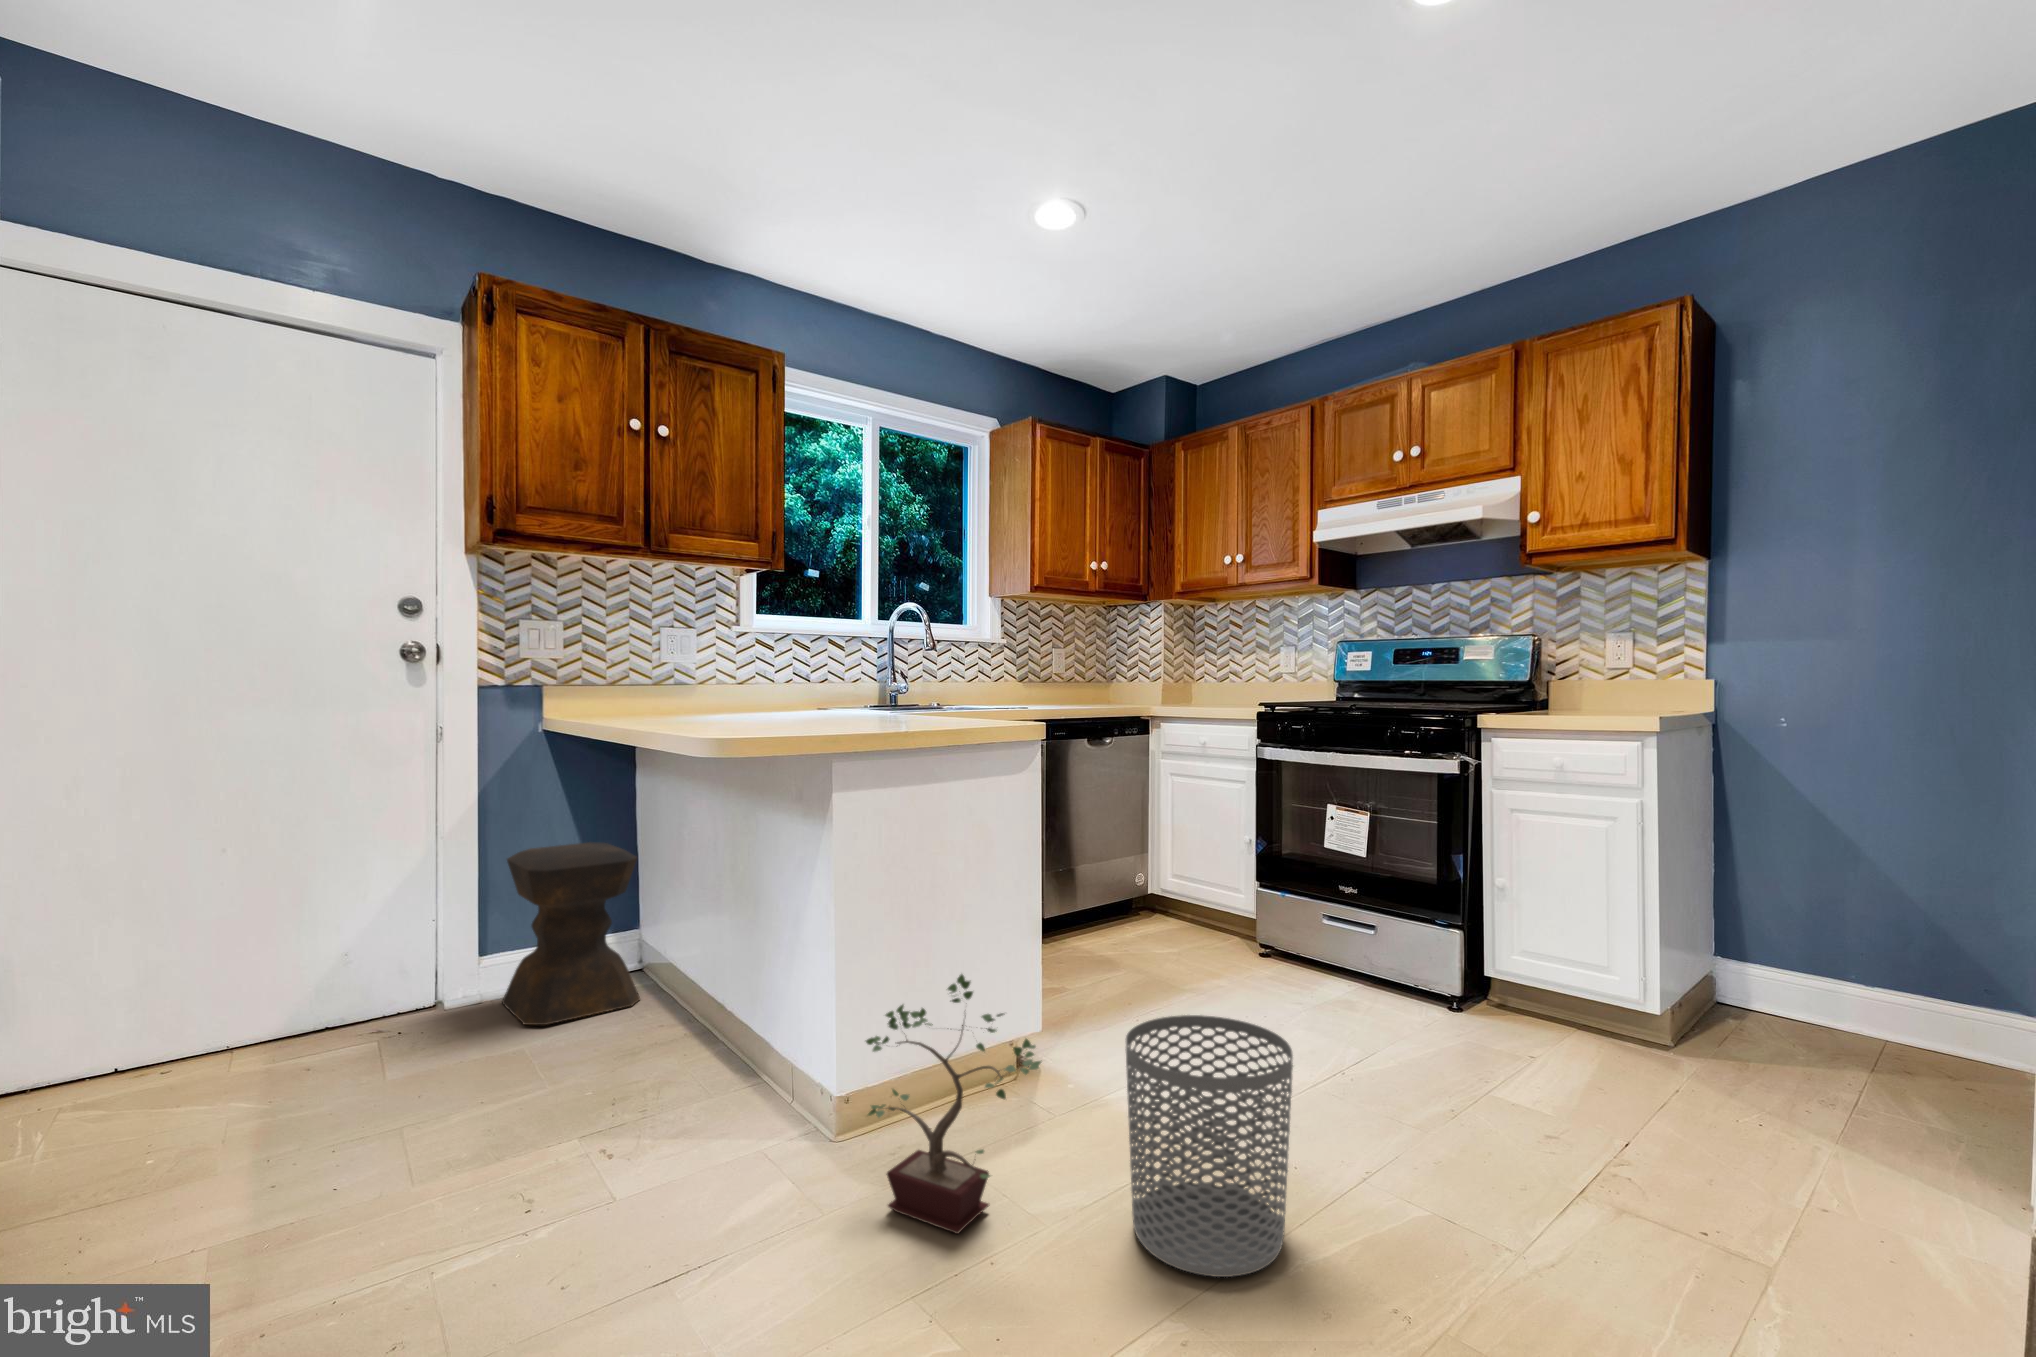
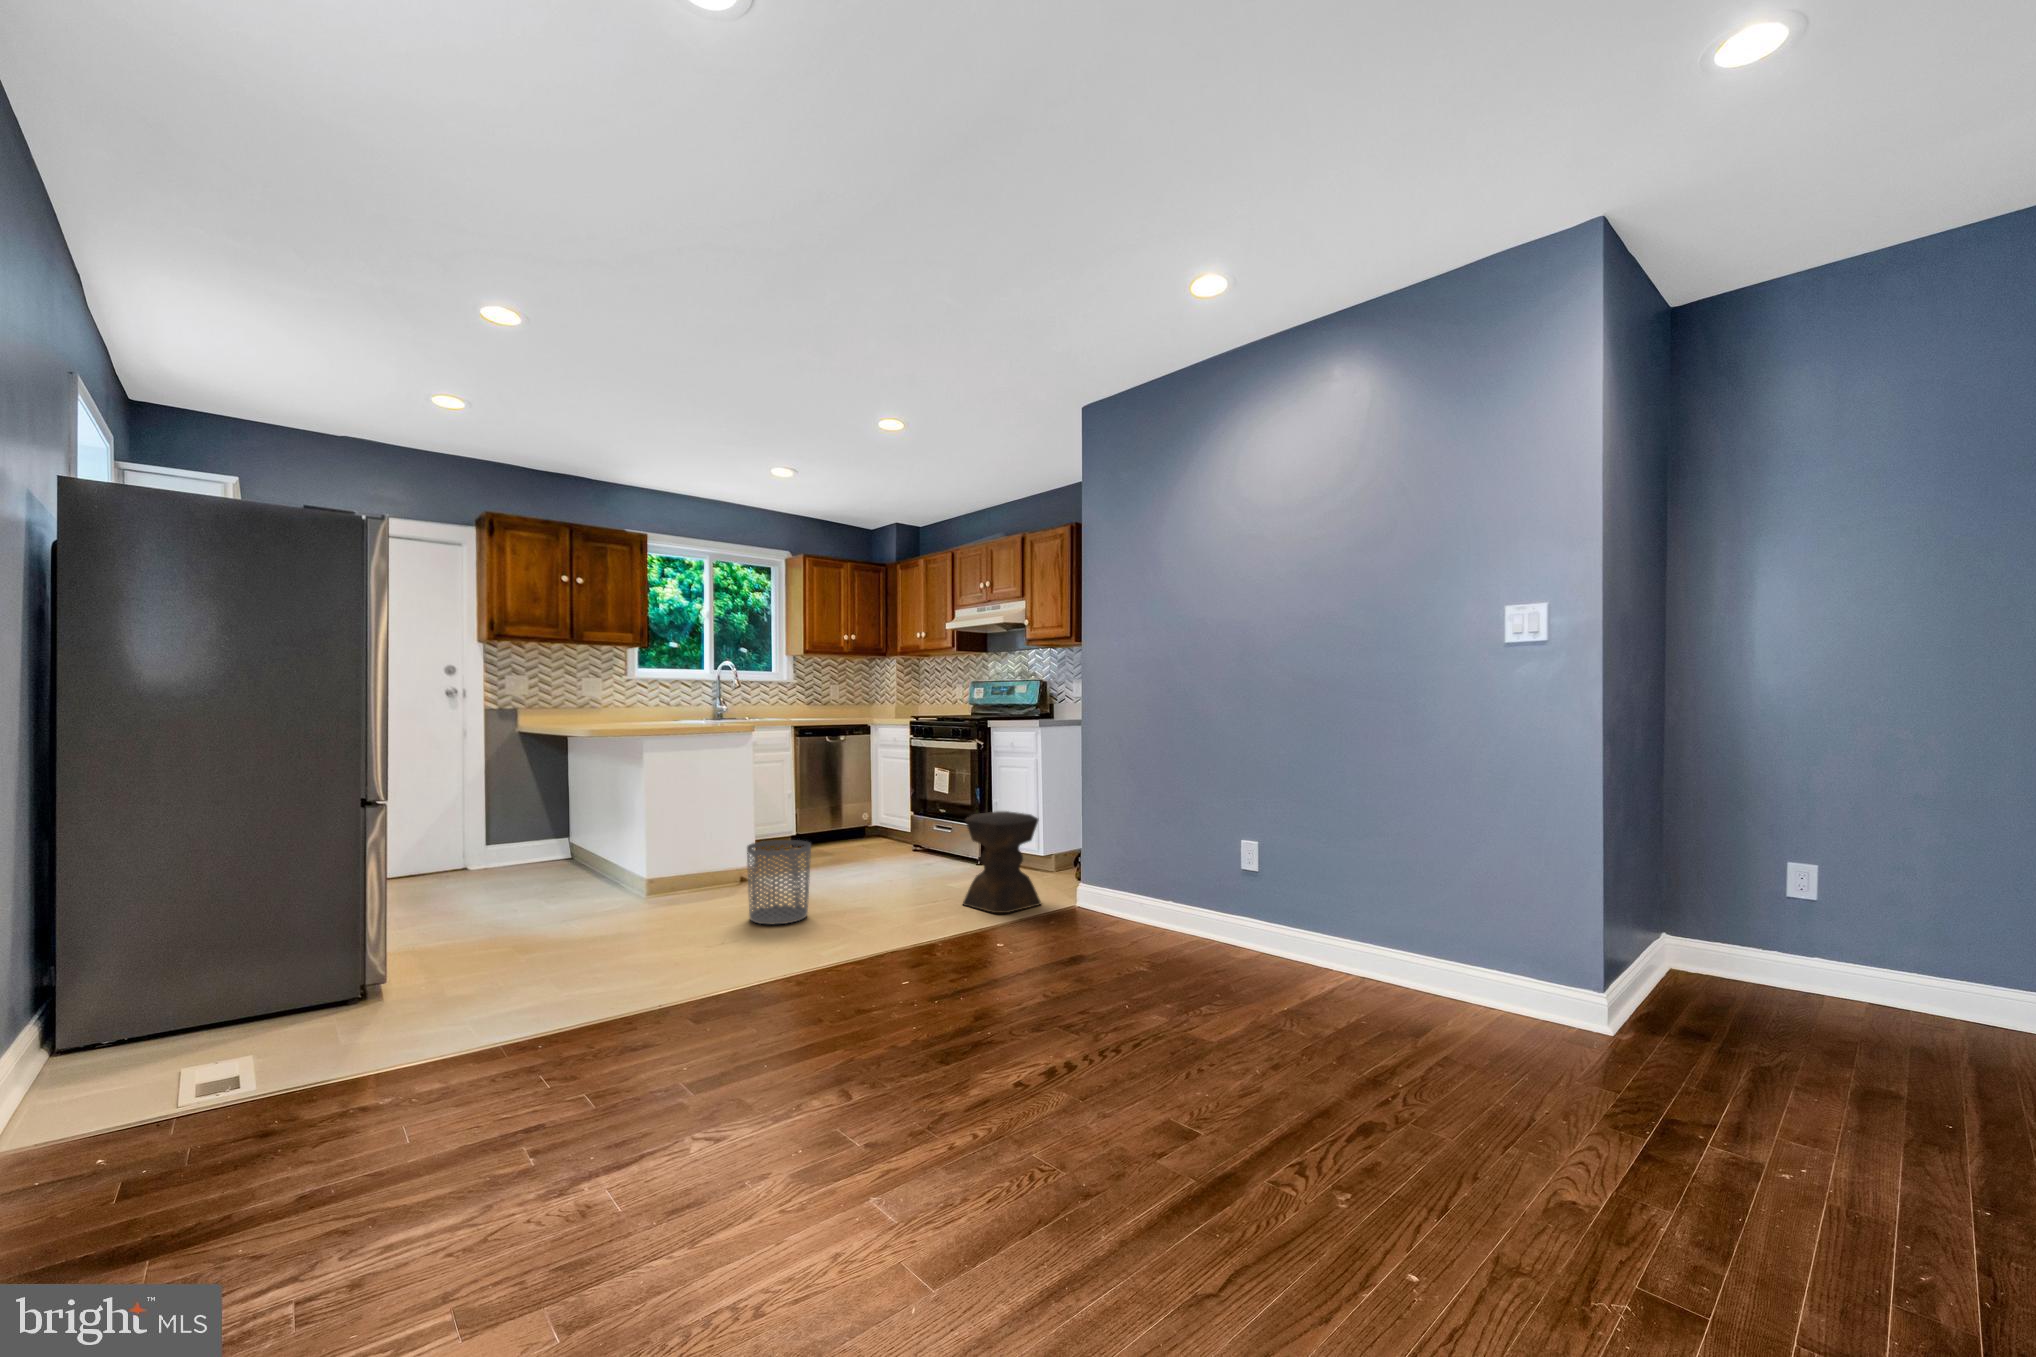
stool: present [502,842,640,1025] -> present [963,811,1041,913]
potted plant: present [866,974,1041,1234] -> none [650,822,714,920]

